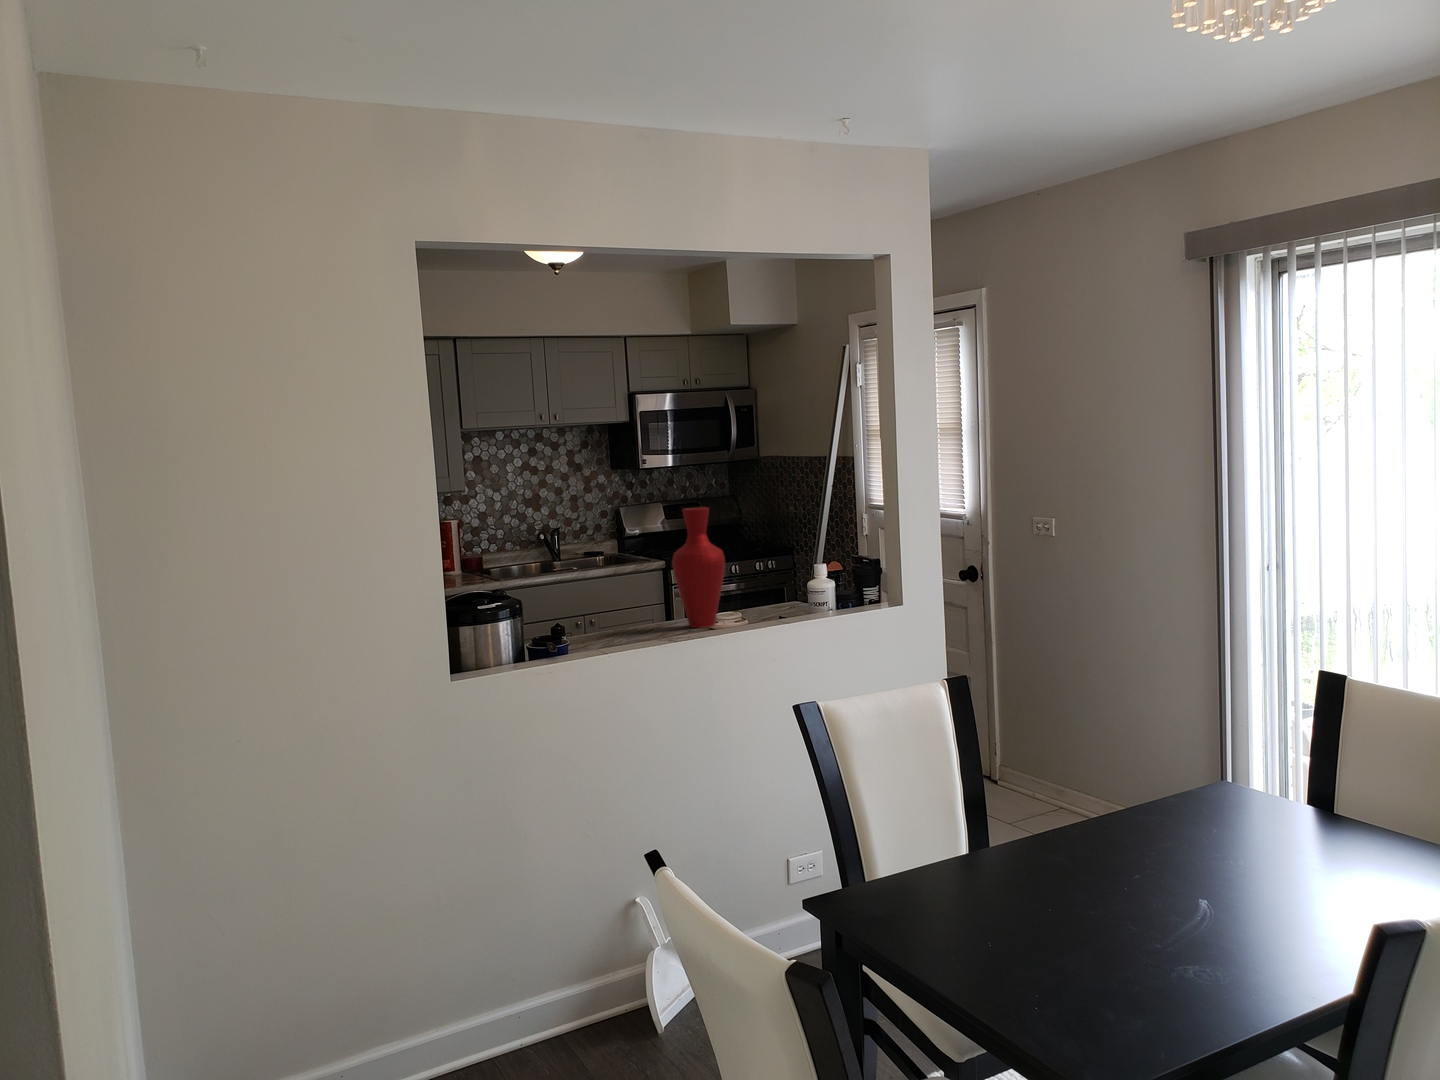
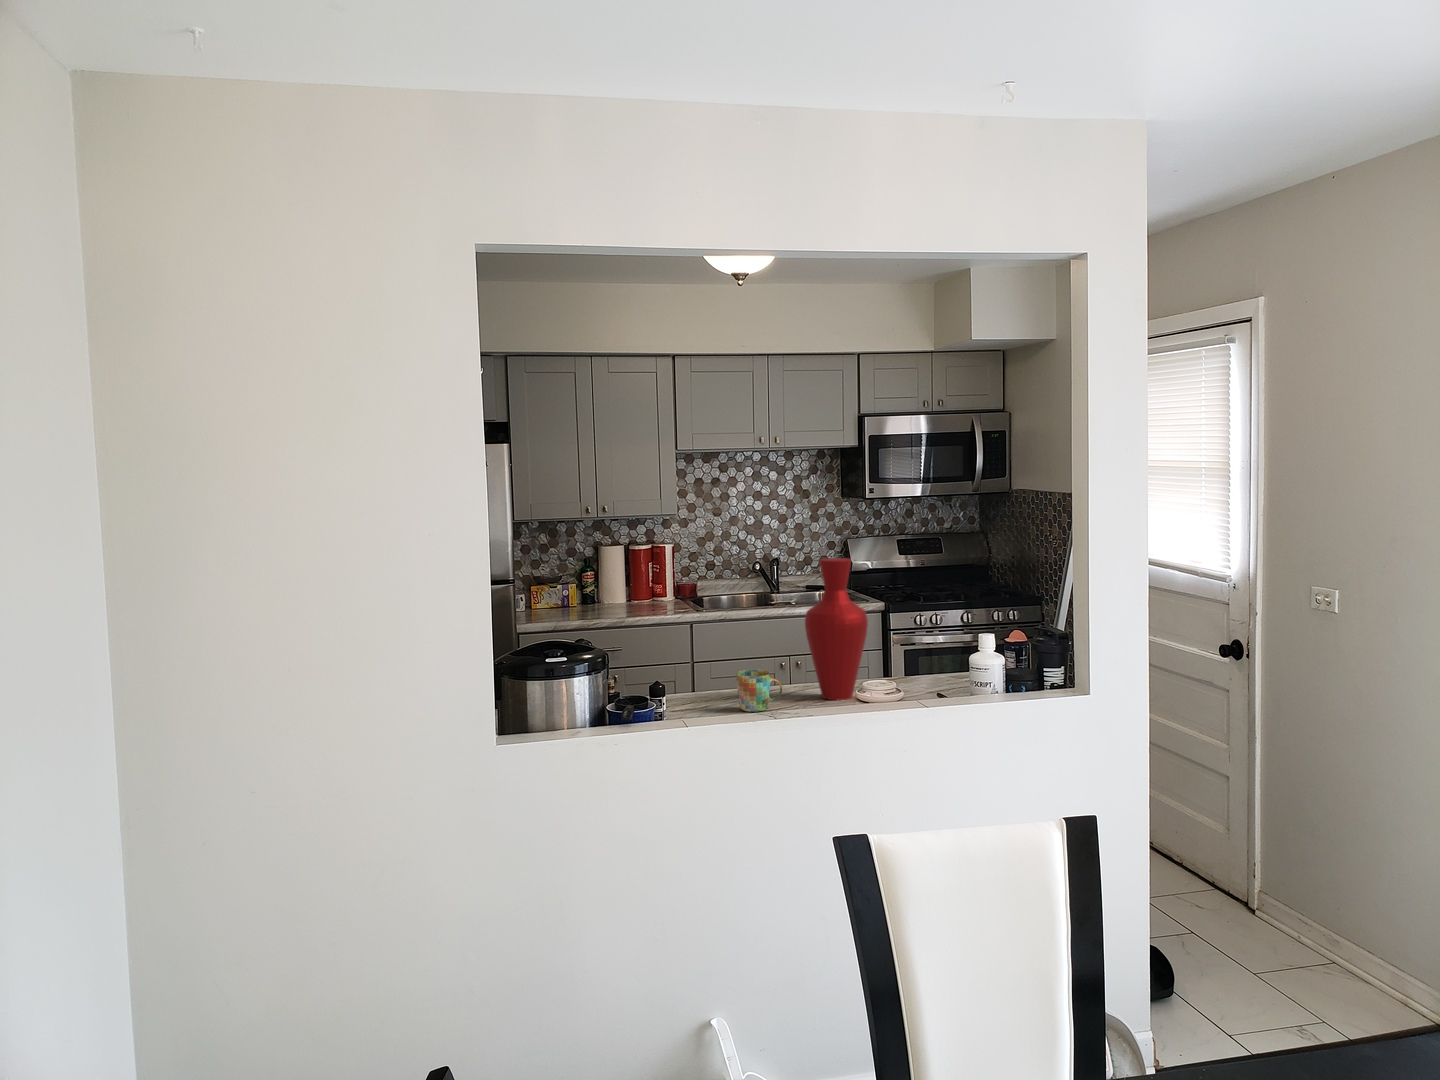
mug: none [626,606,665,641] -> present [736,670,782,712]

